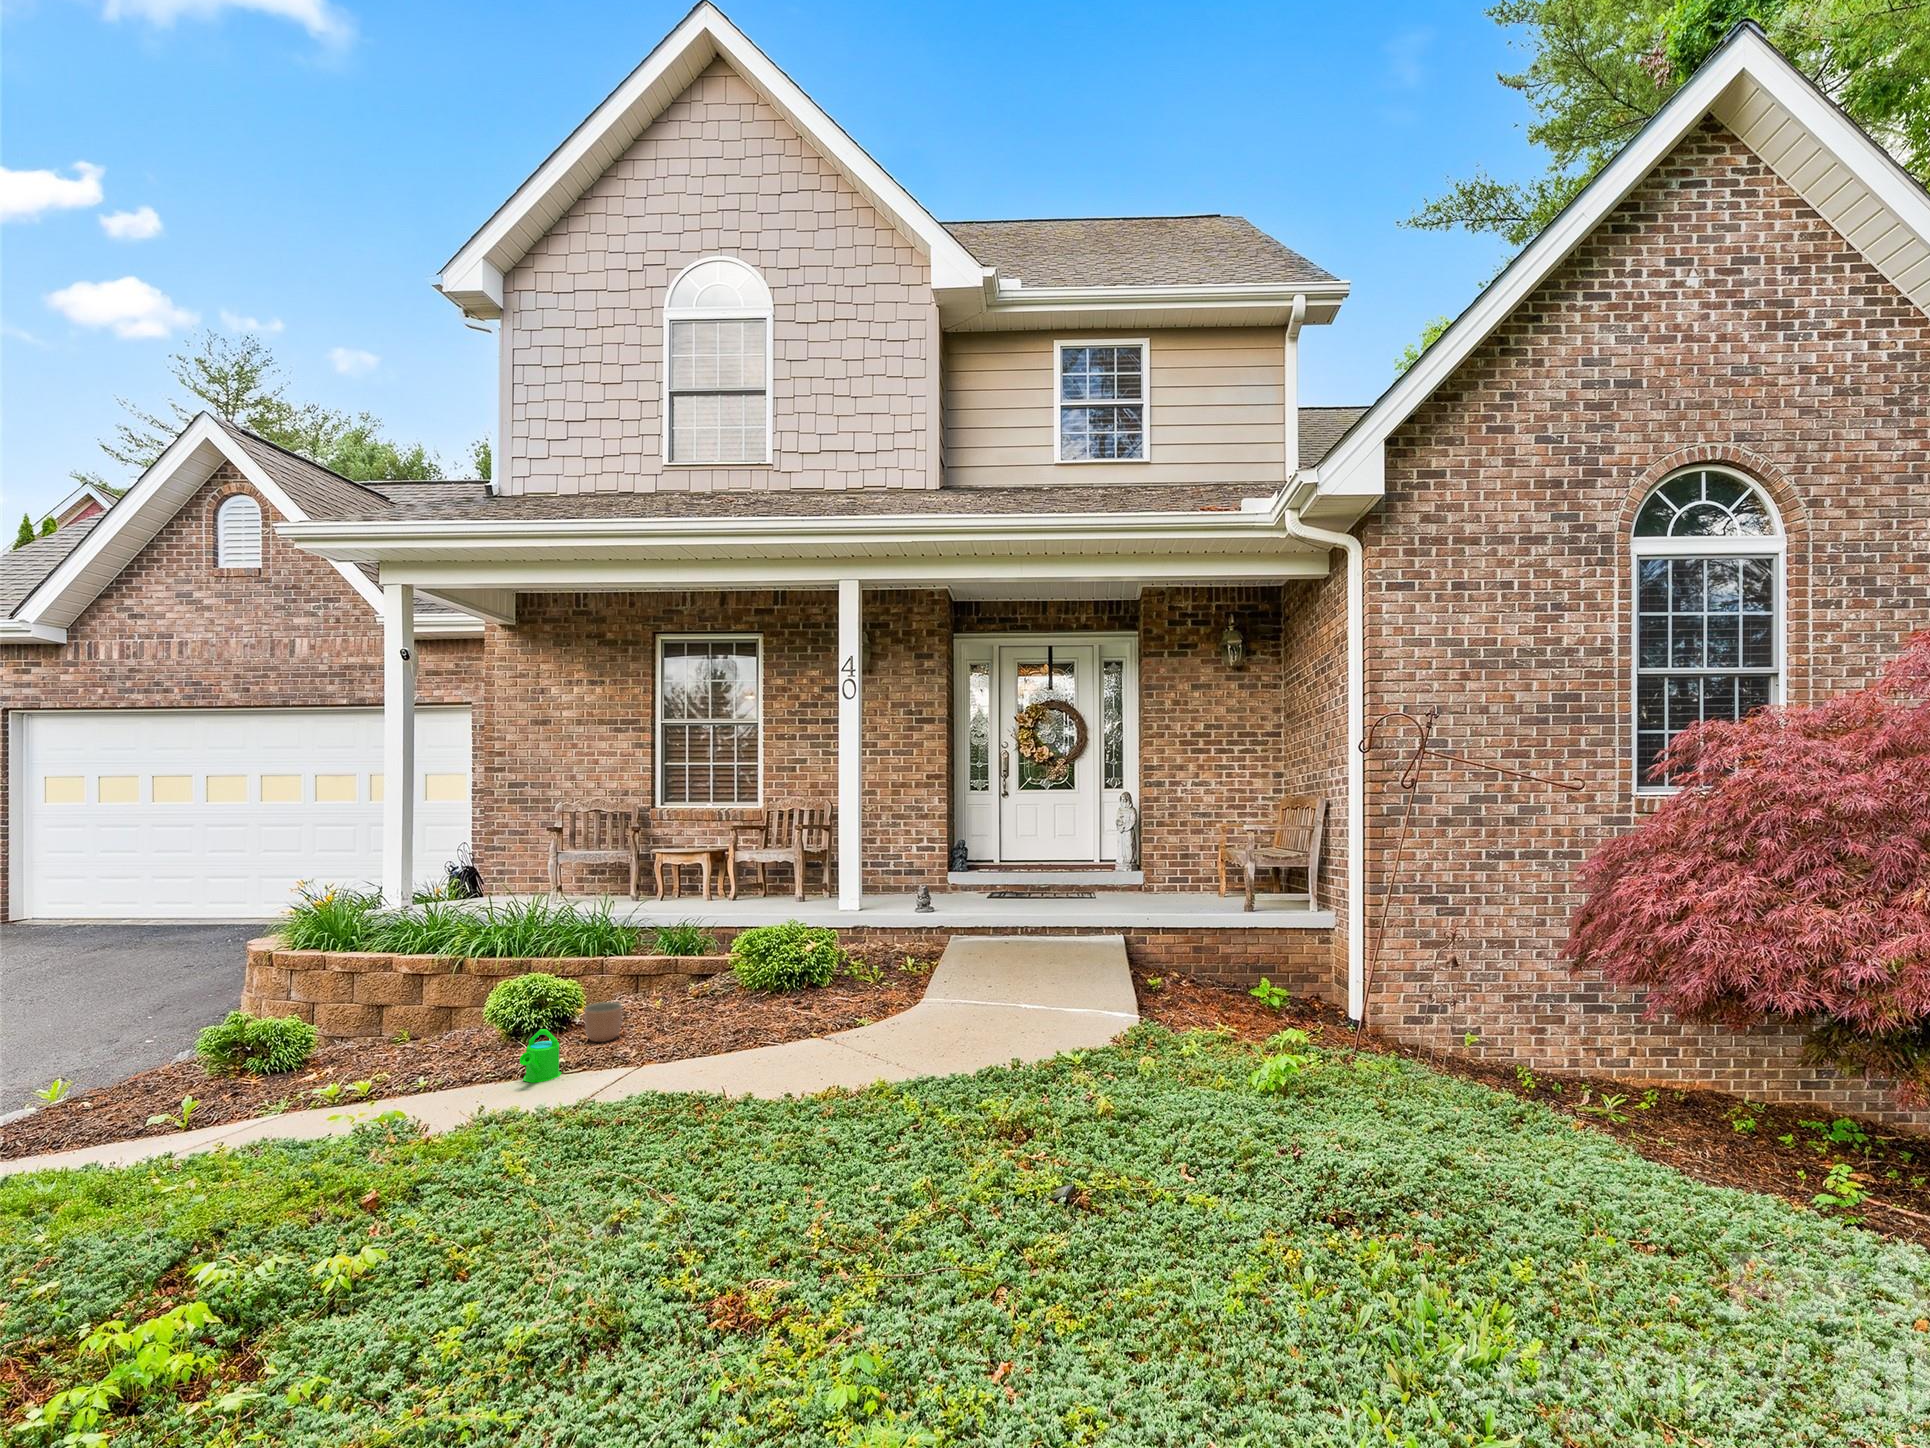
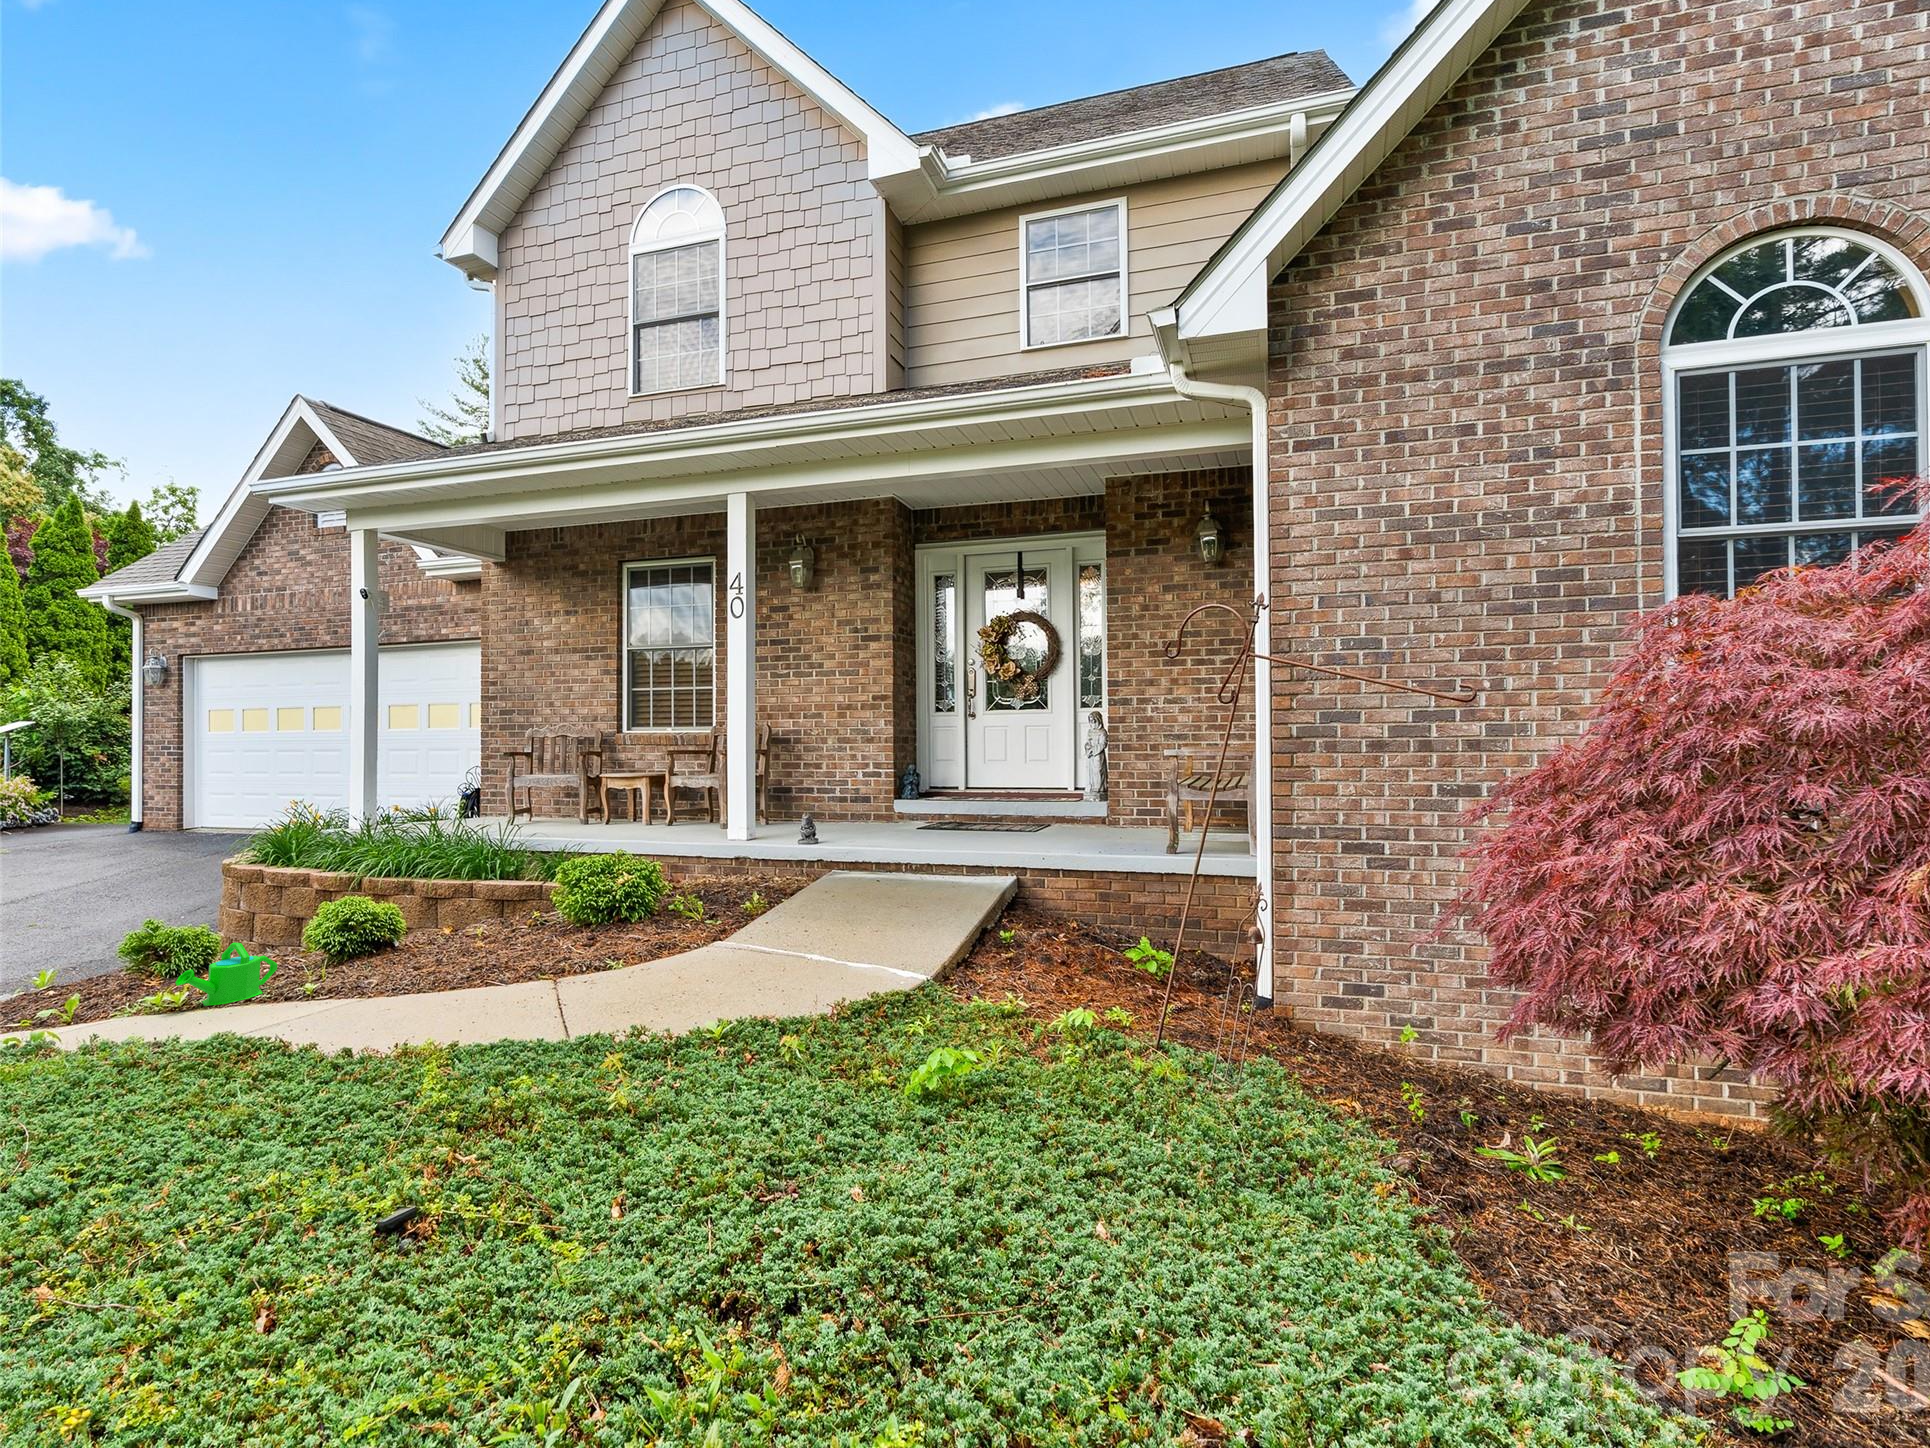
planter: present [584,1002,622,1042] -> none [370,913,420,957]

